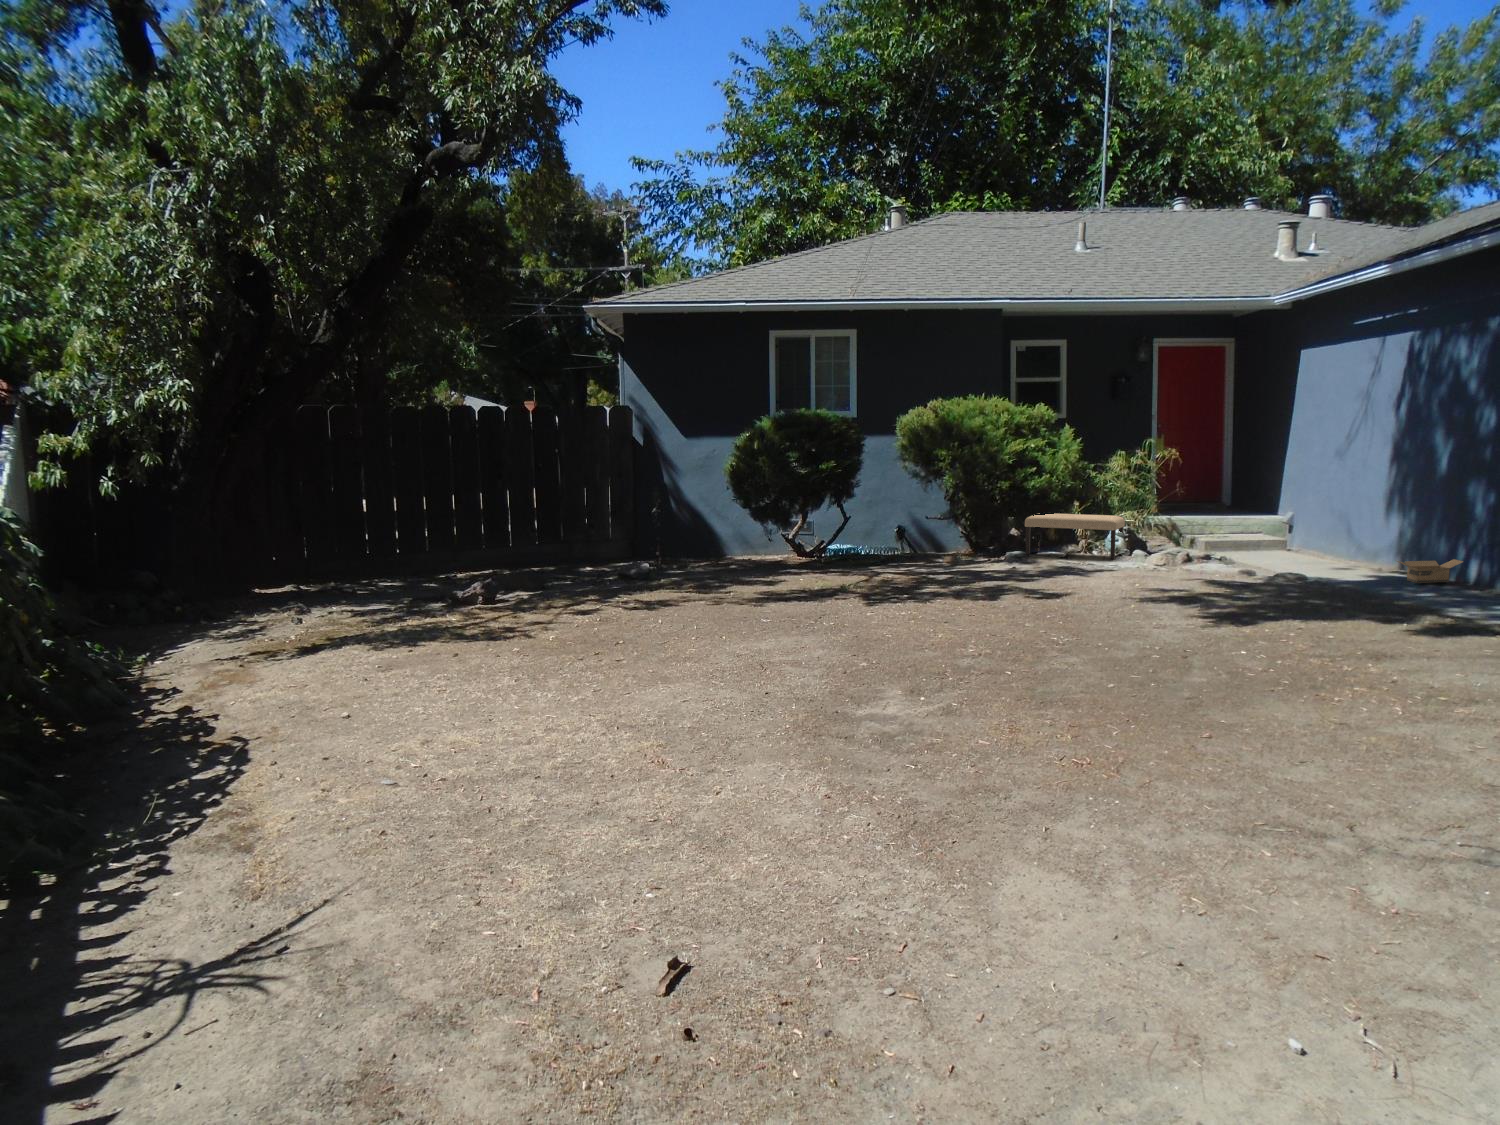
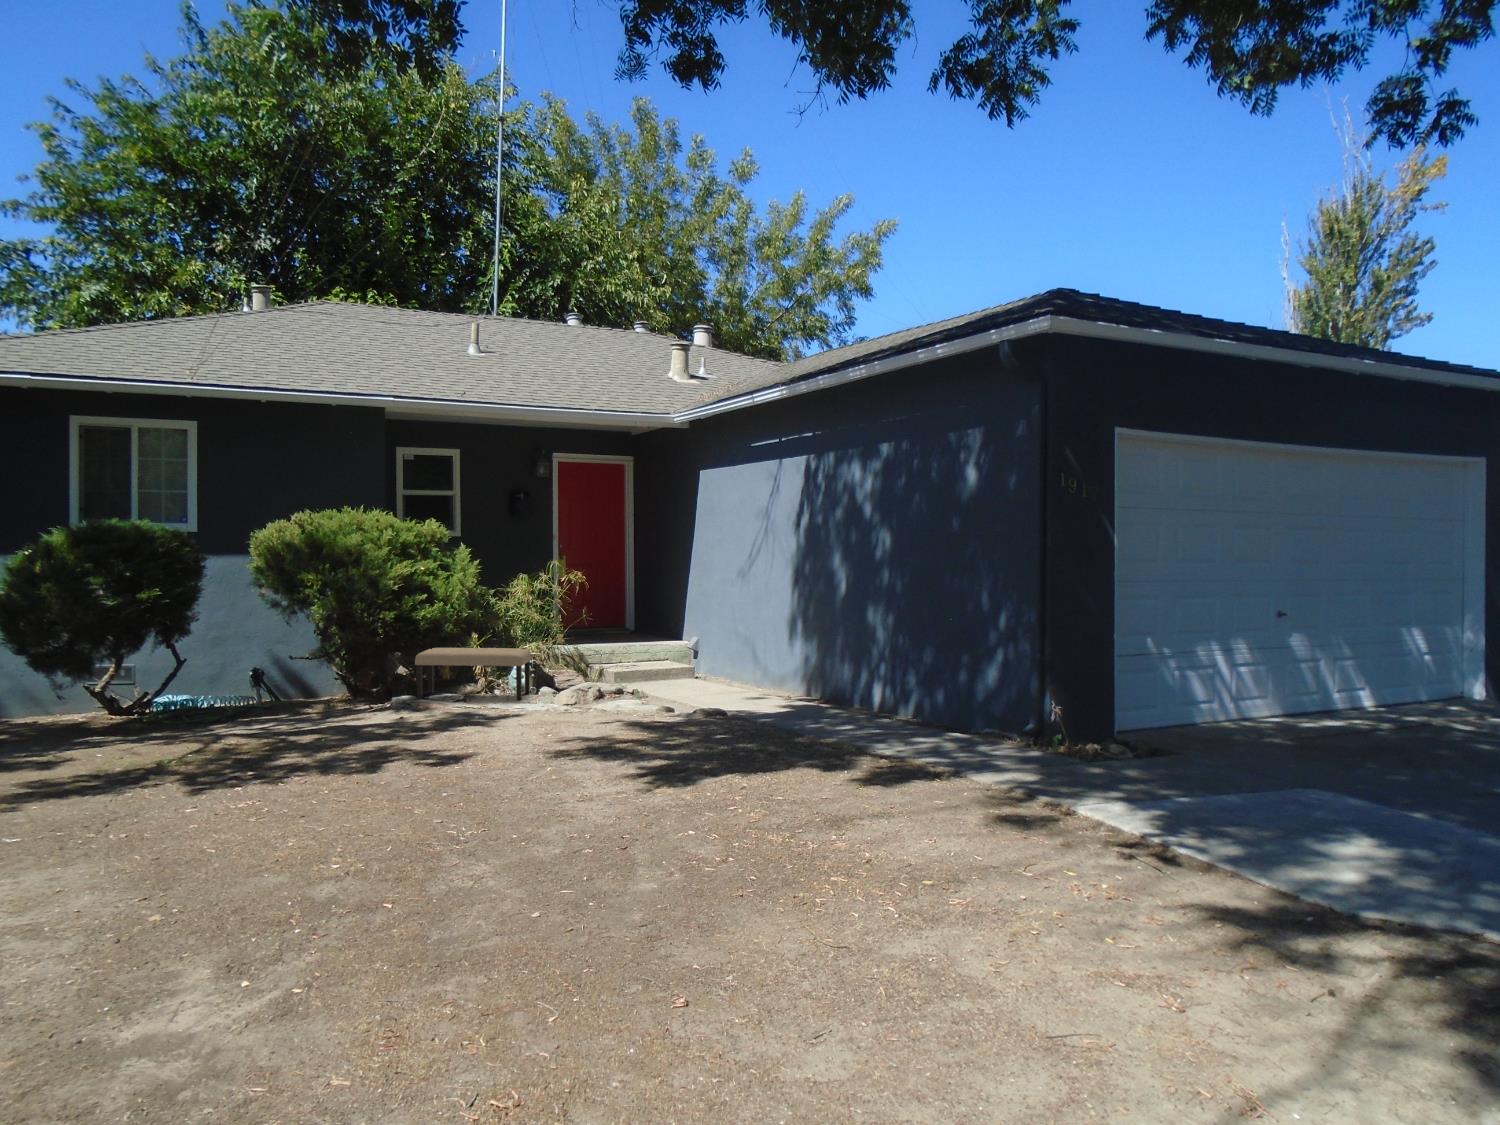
cardboard box: present [1397,559,1463,583] -> none [808,686,869,713]

